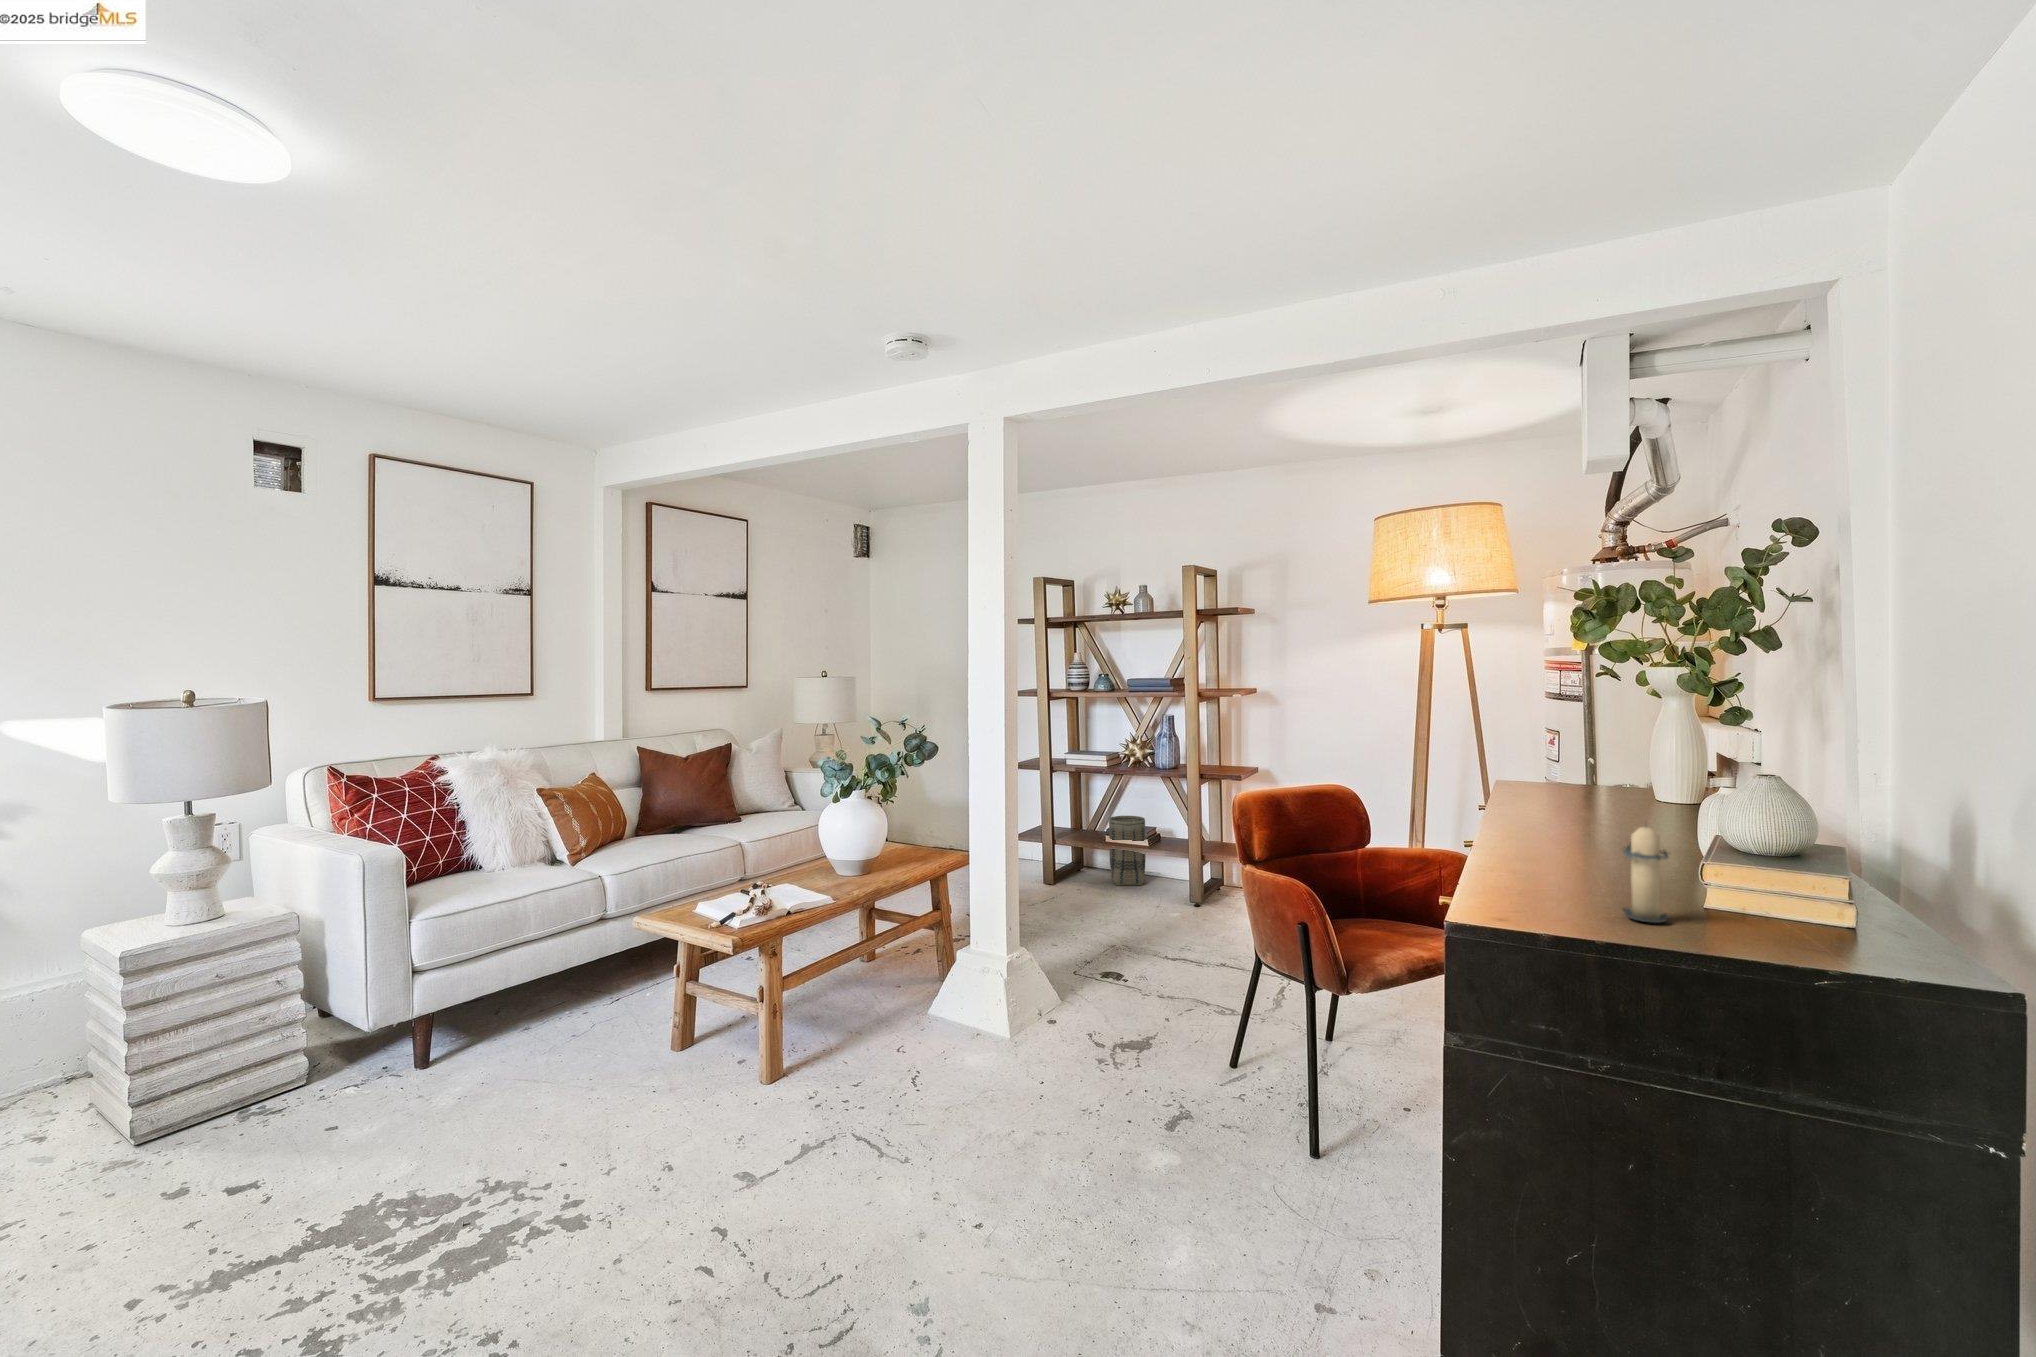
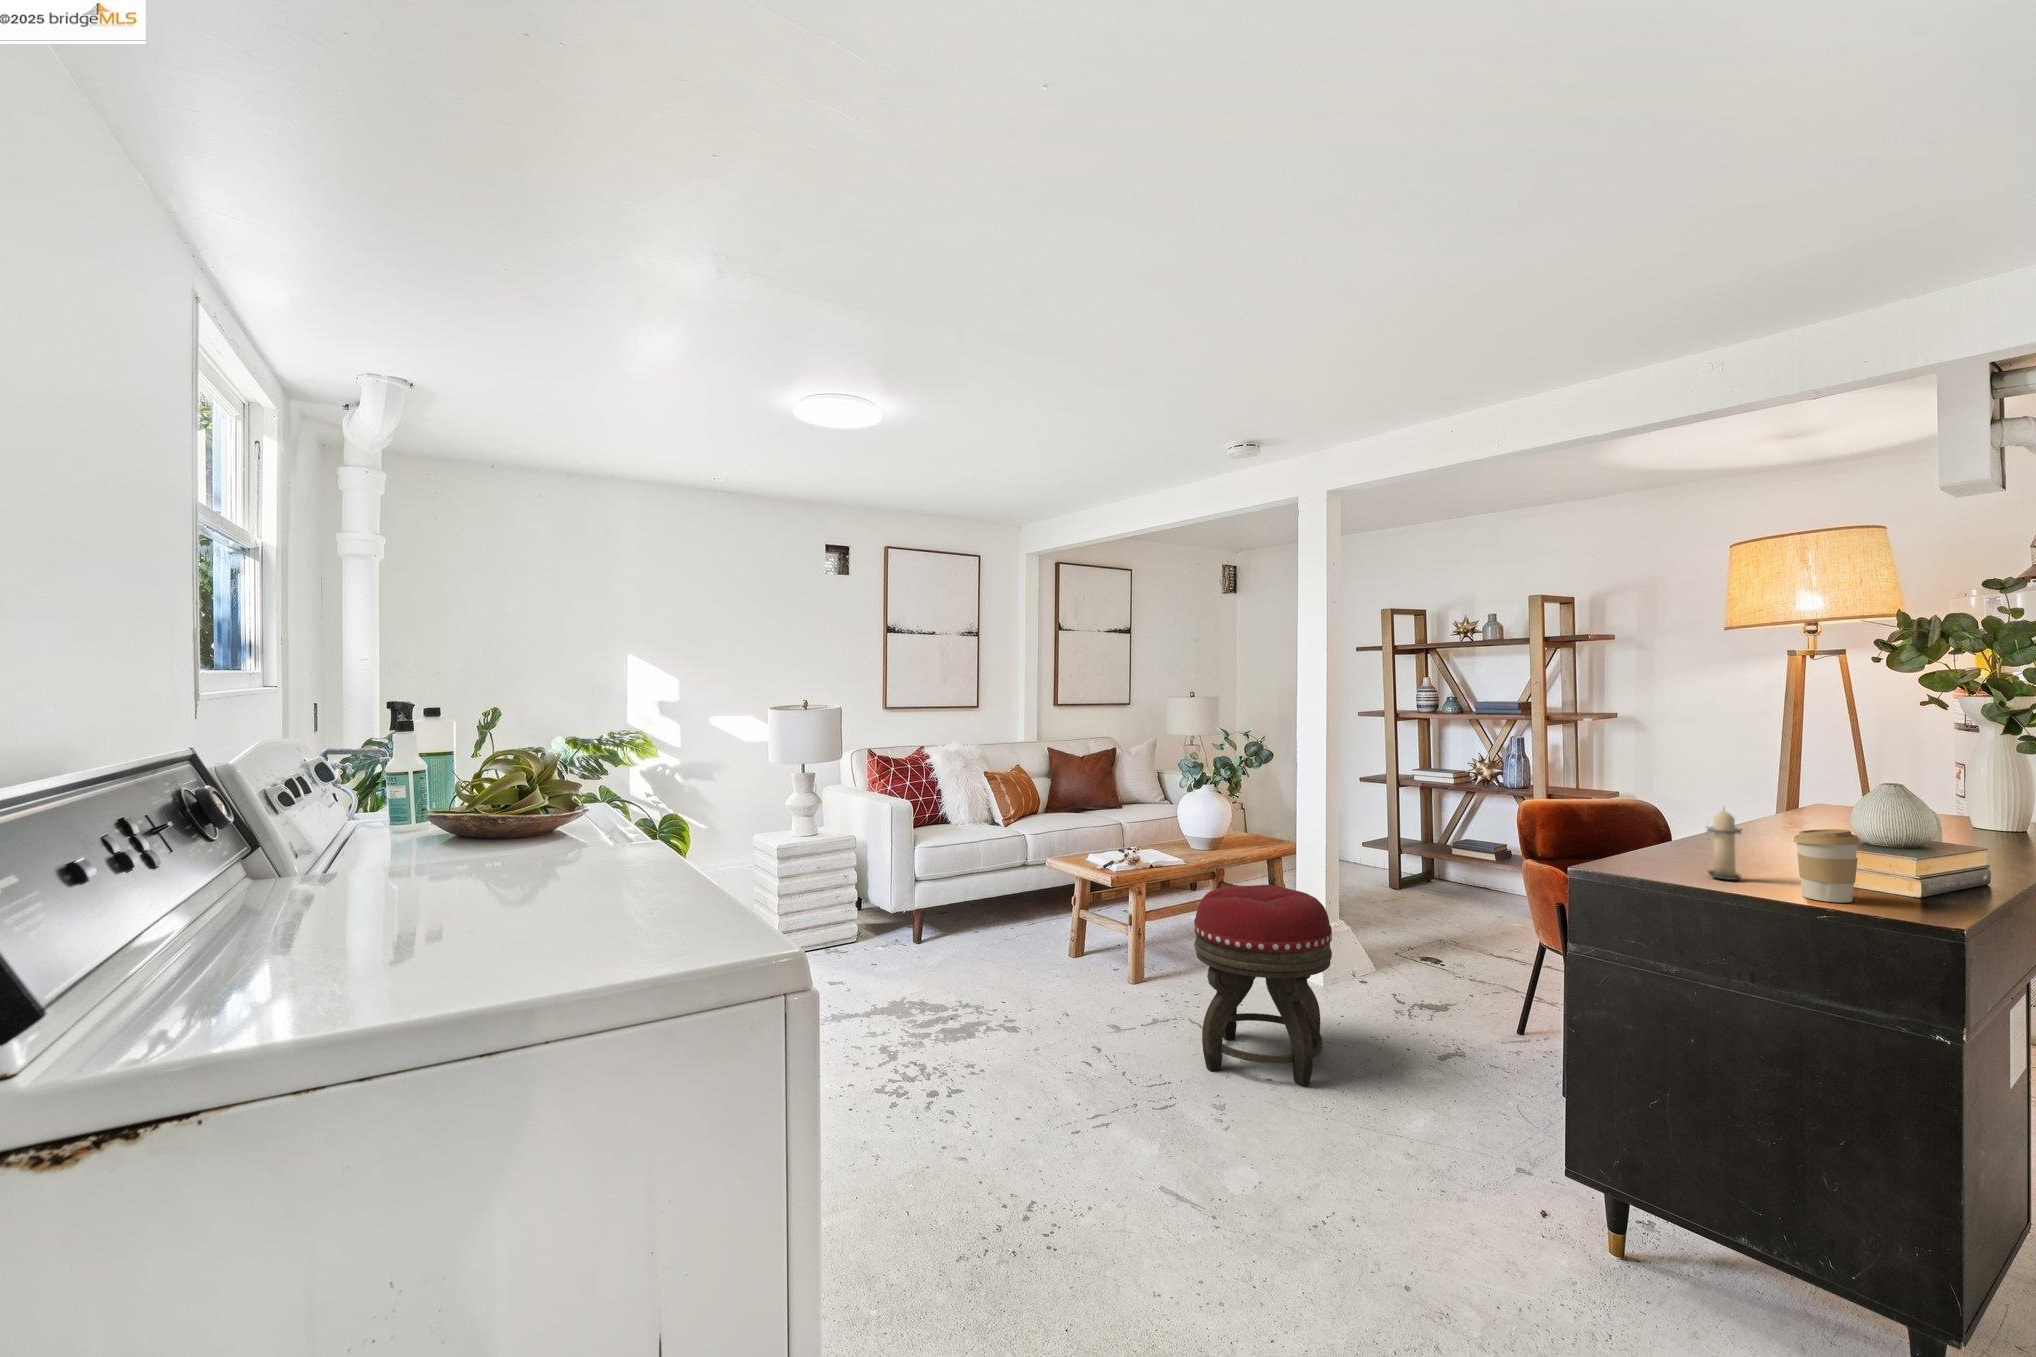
basket: present [1109,816,1145,885] -> none [1457,832,1494,898]
coffee cup: none [1766,850,1859,956] -> present [1793,829,1860,903]
footstool: none [871,937,1060,1235] -> present [1194,885,1332,1086]

